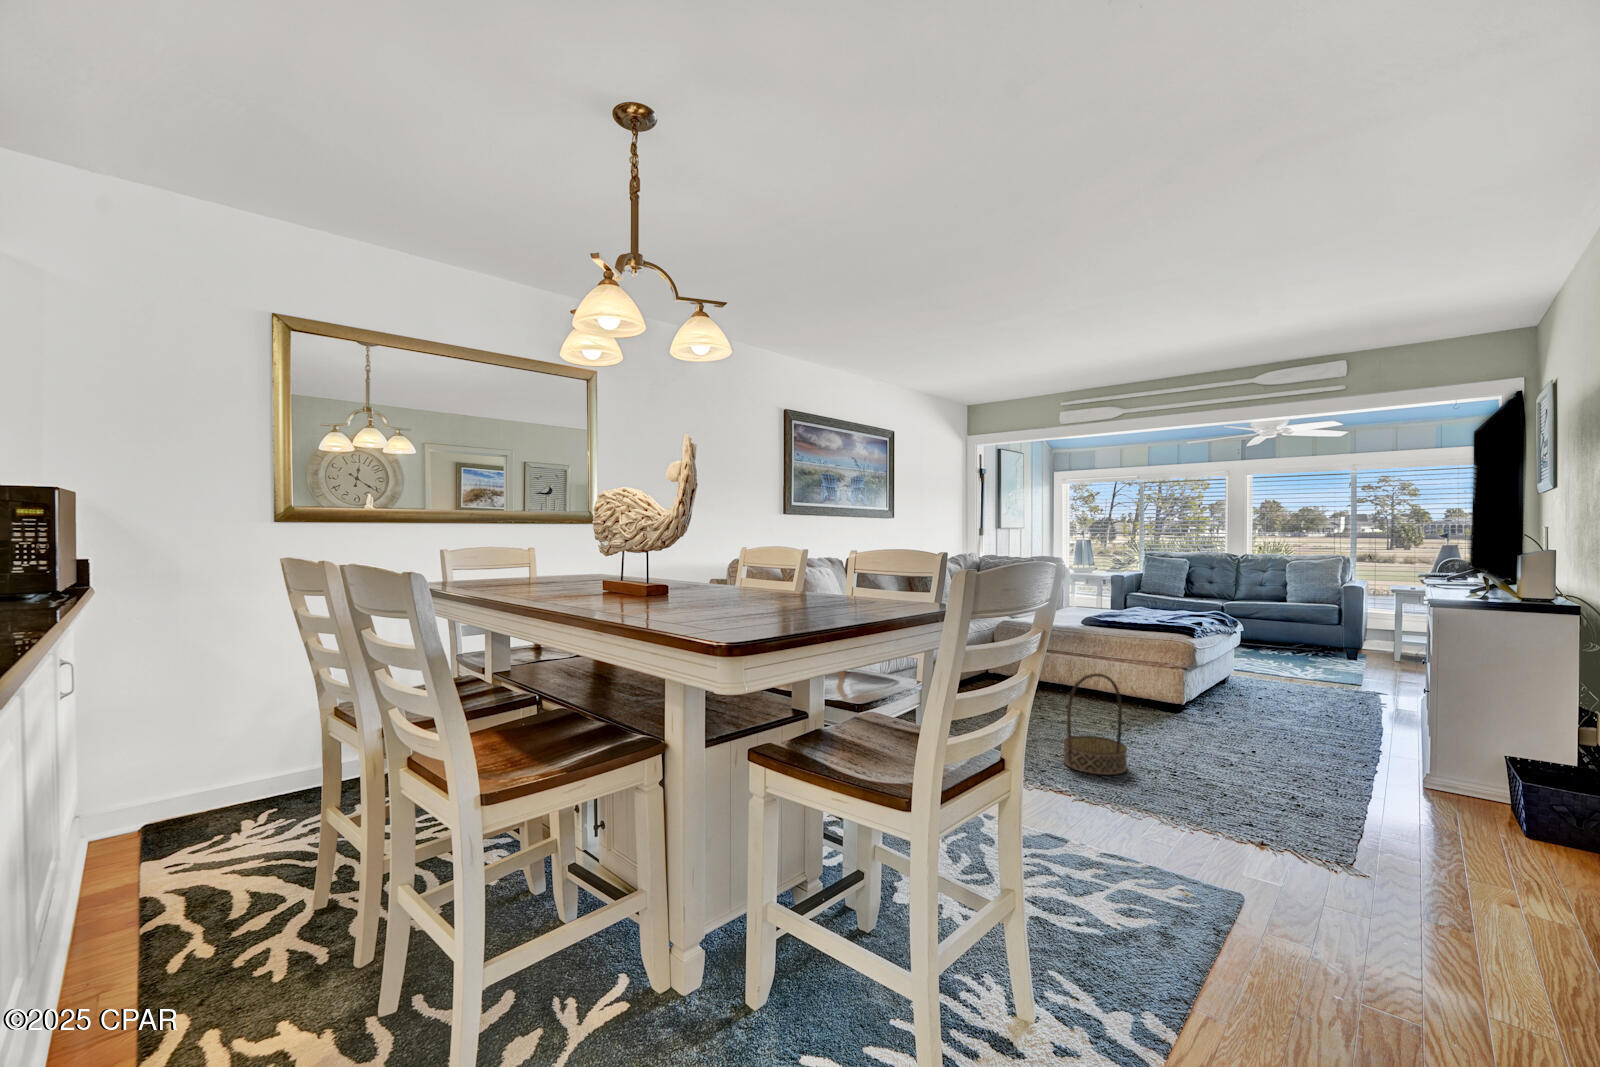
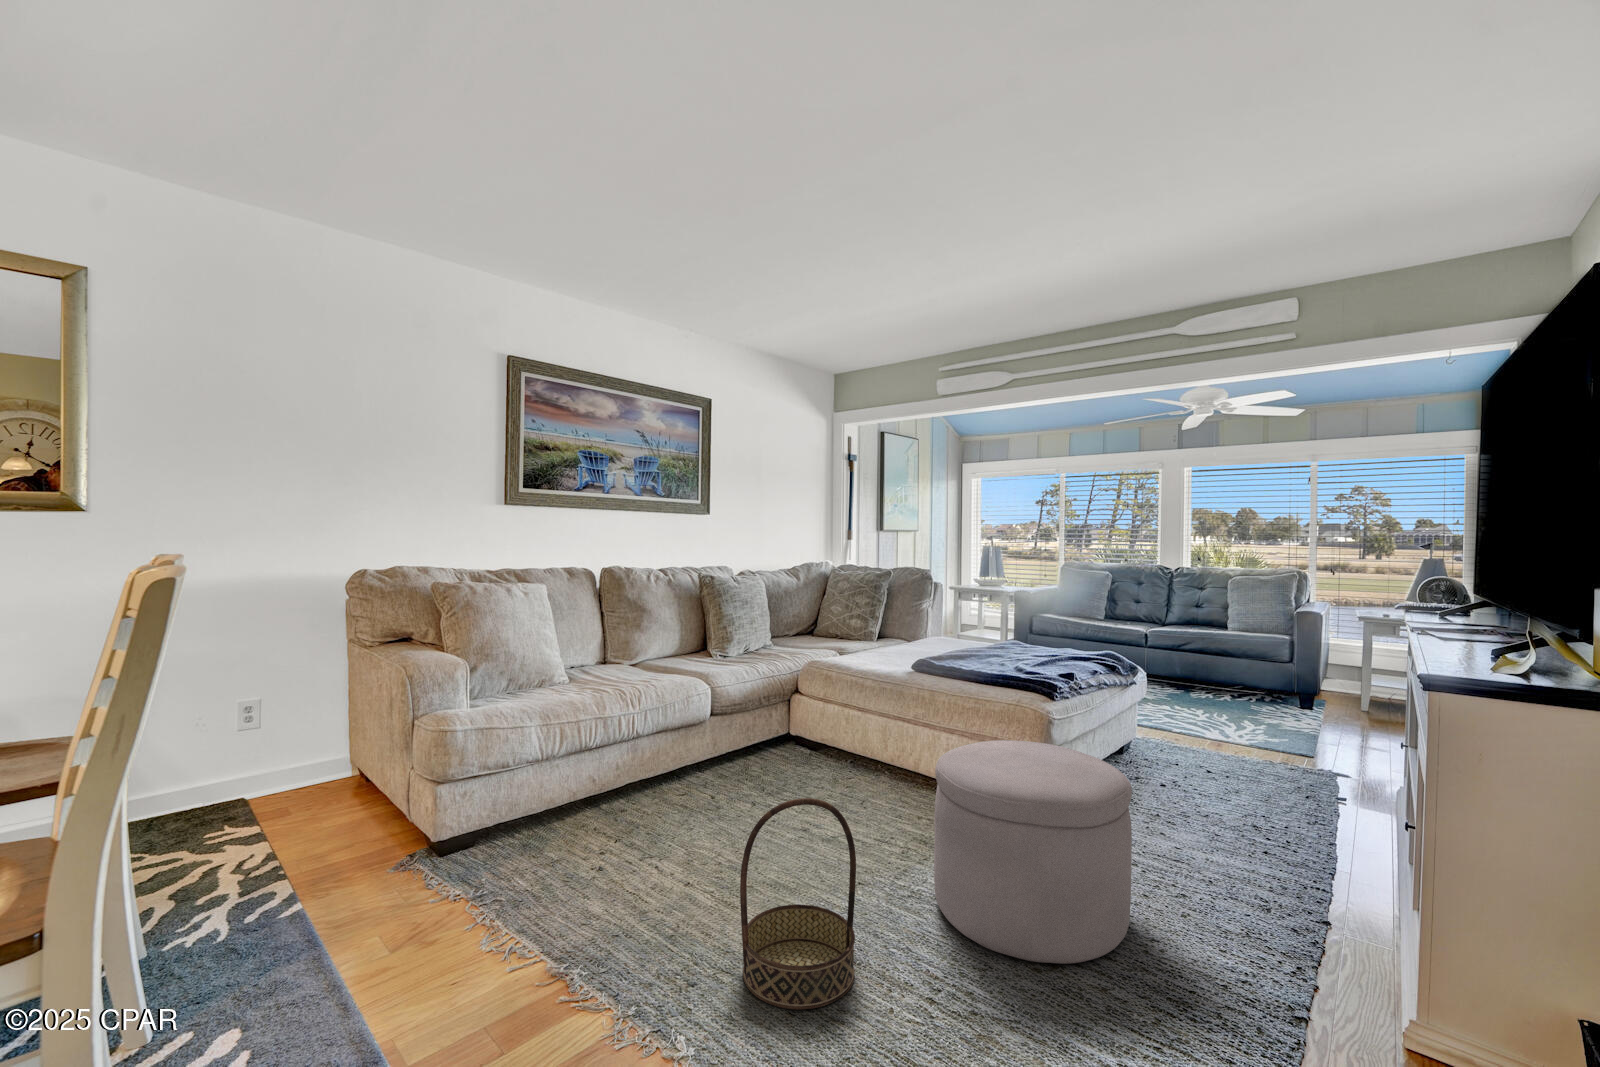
ottoman: none [1146,655,1268,763] -> present [934,740,1132,964]

